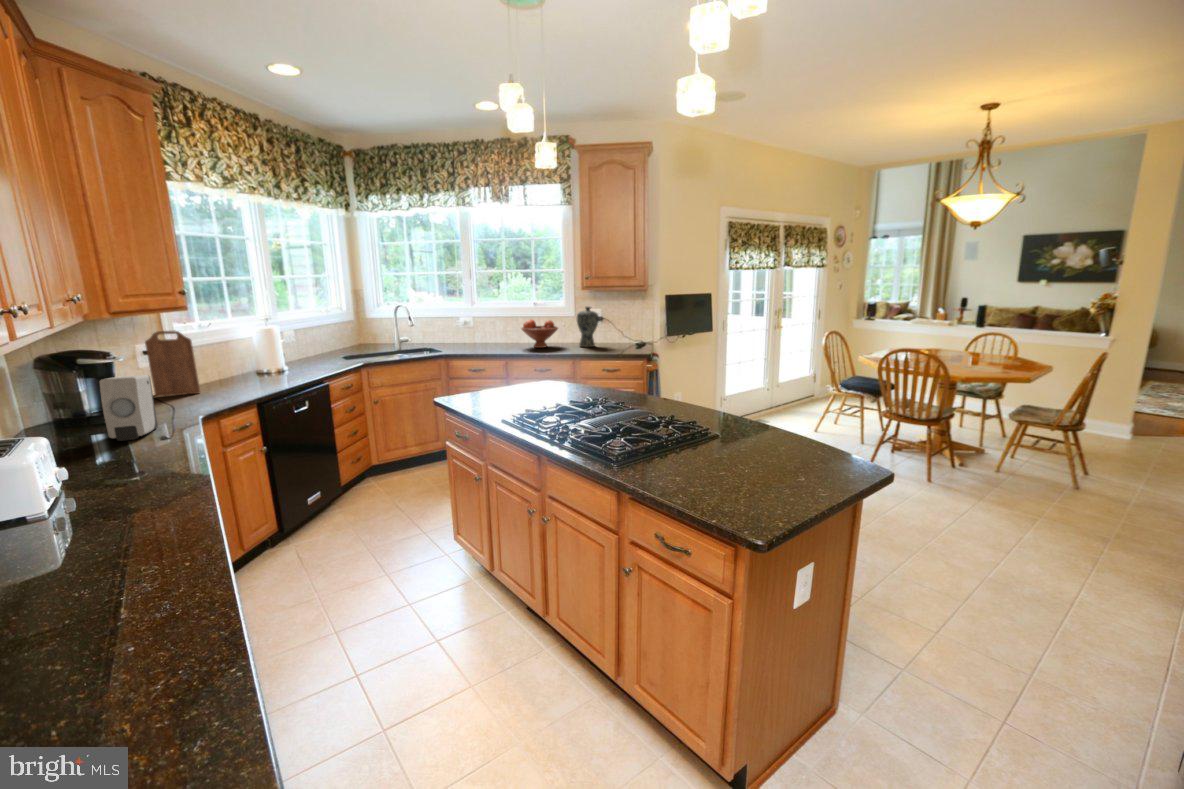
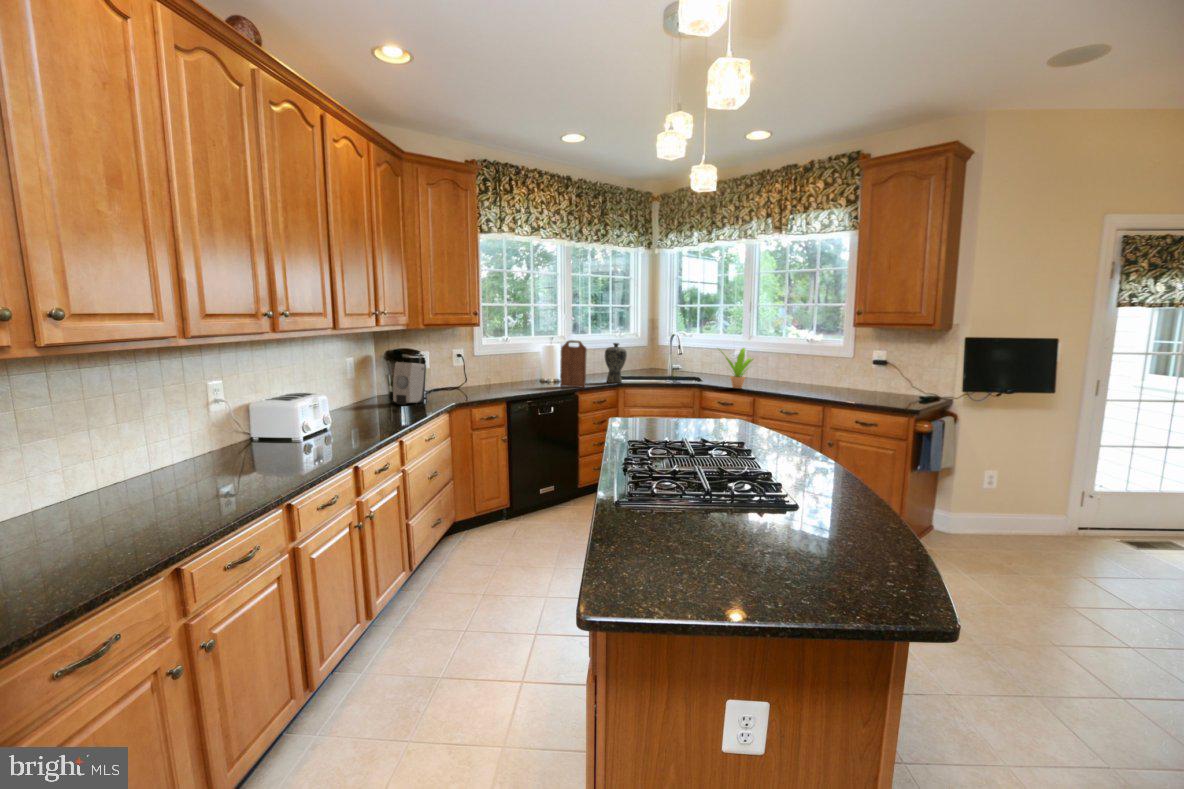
vase: present [577,306,599,347] -> present [605,343,627,383]
potted plant: none [460,310,497,349] -> present [722,348,753,388]
fruit bowl: present [522,320,558,348] -> none [777,361,822,394]
cutting board: present [145,330,201,397] -> present [560,340,587,388]

